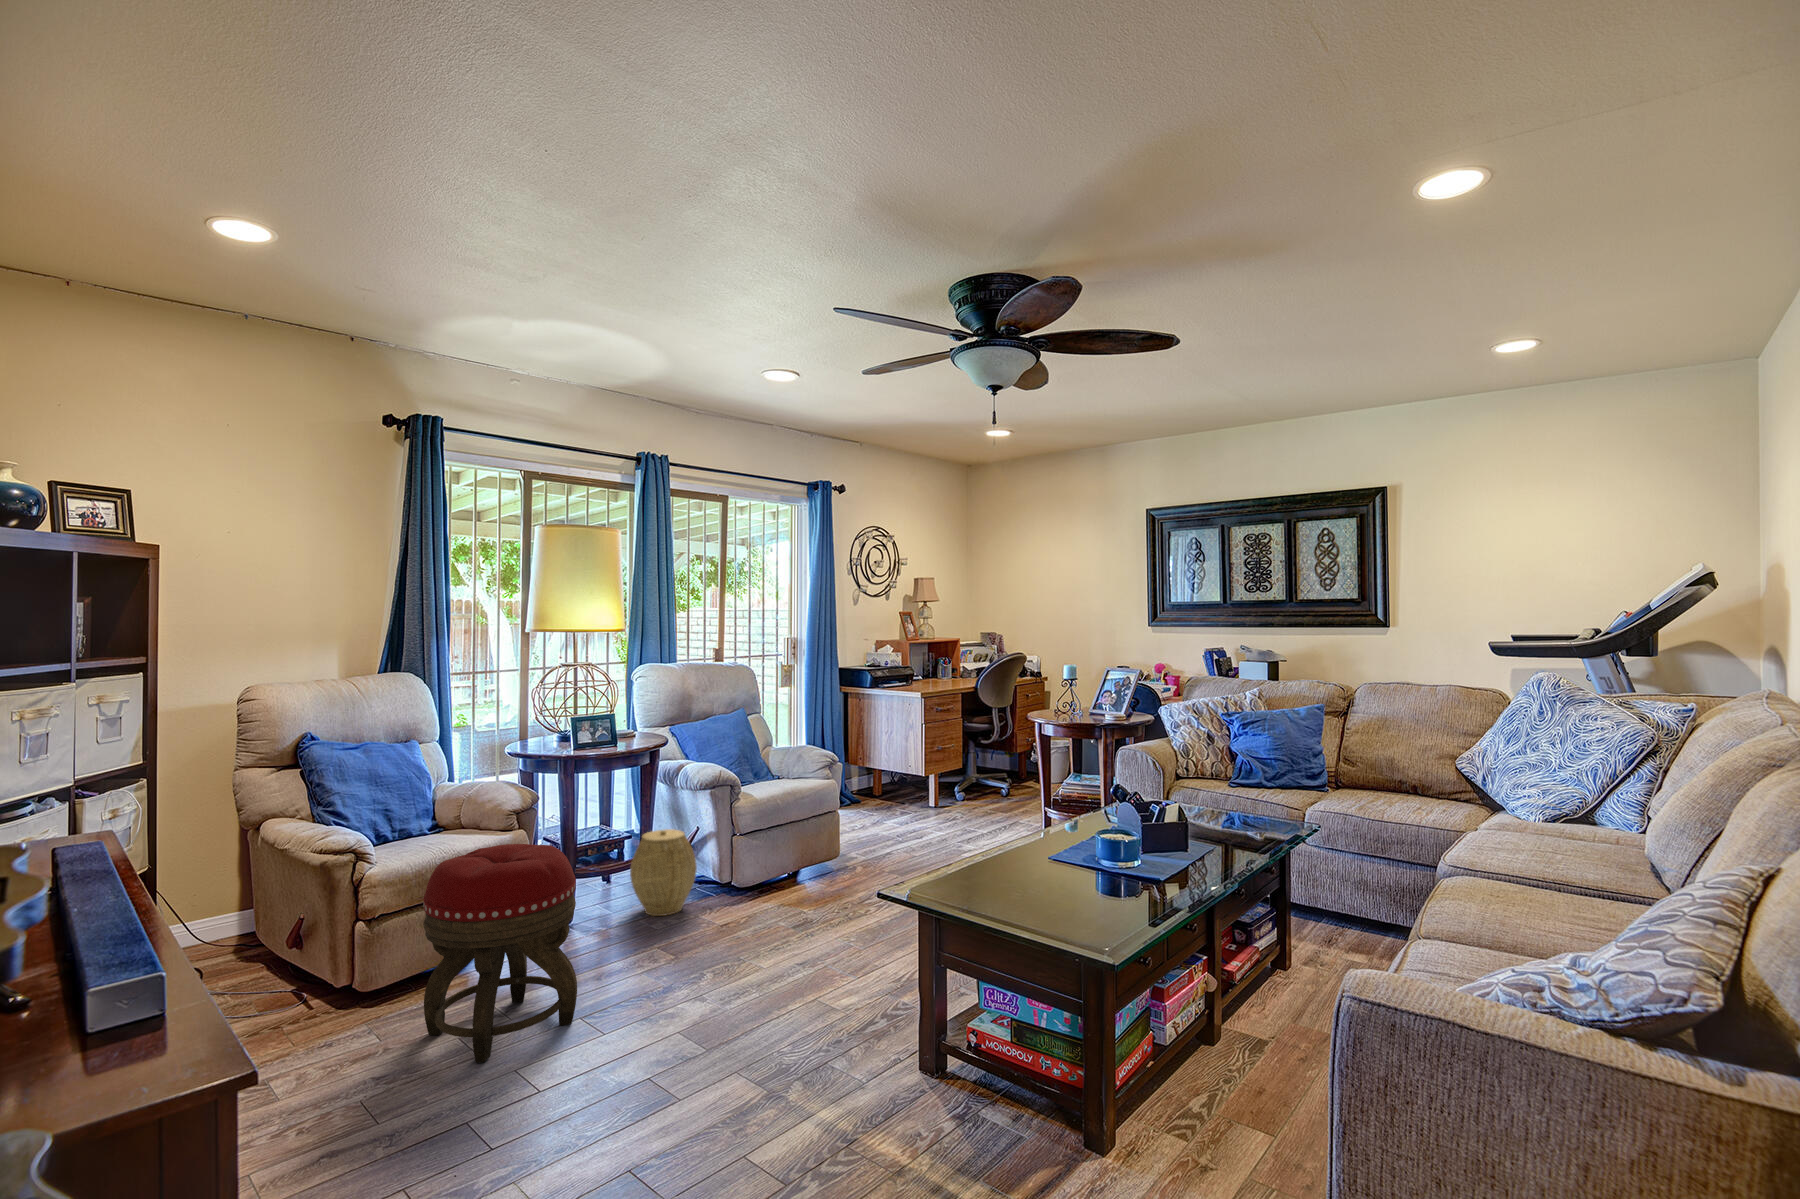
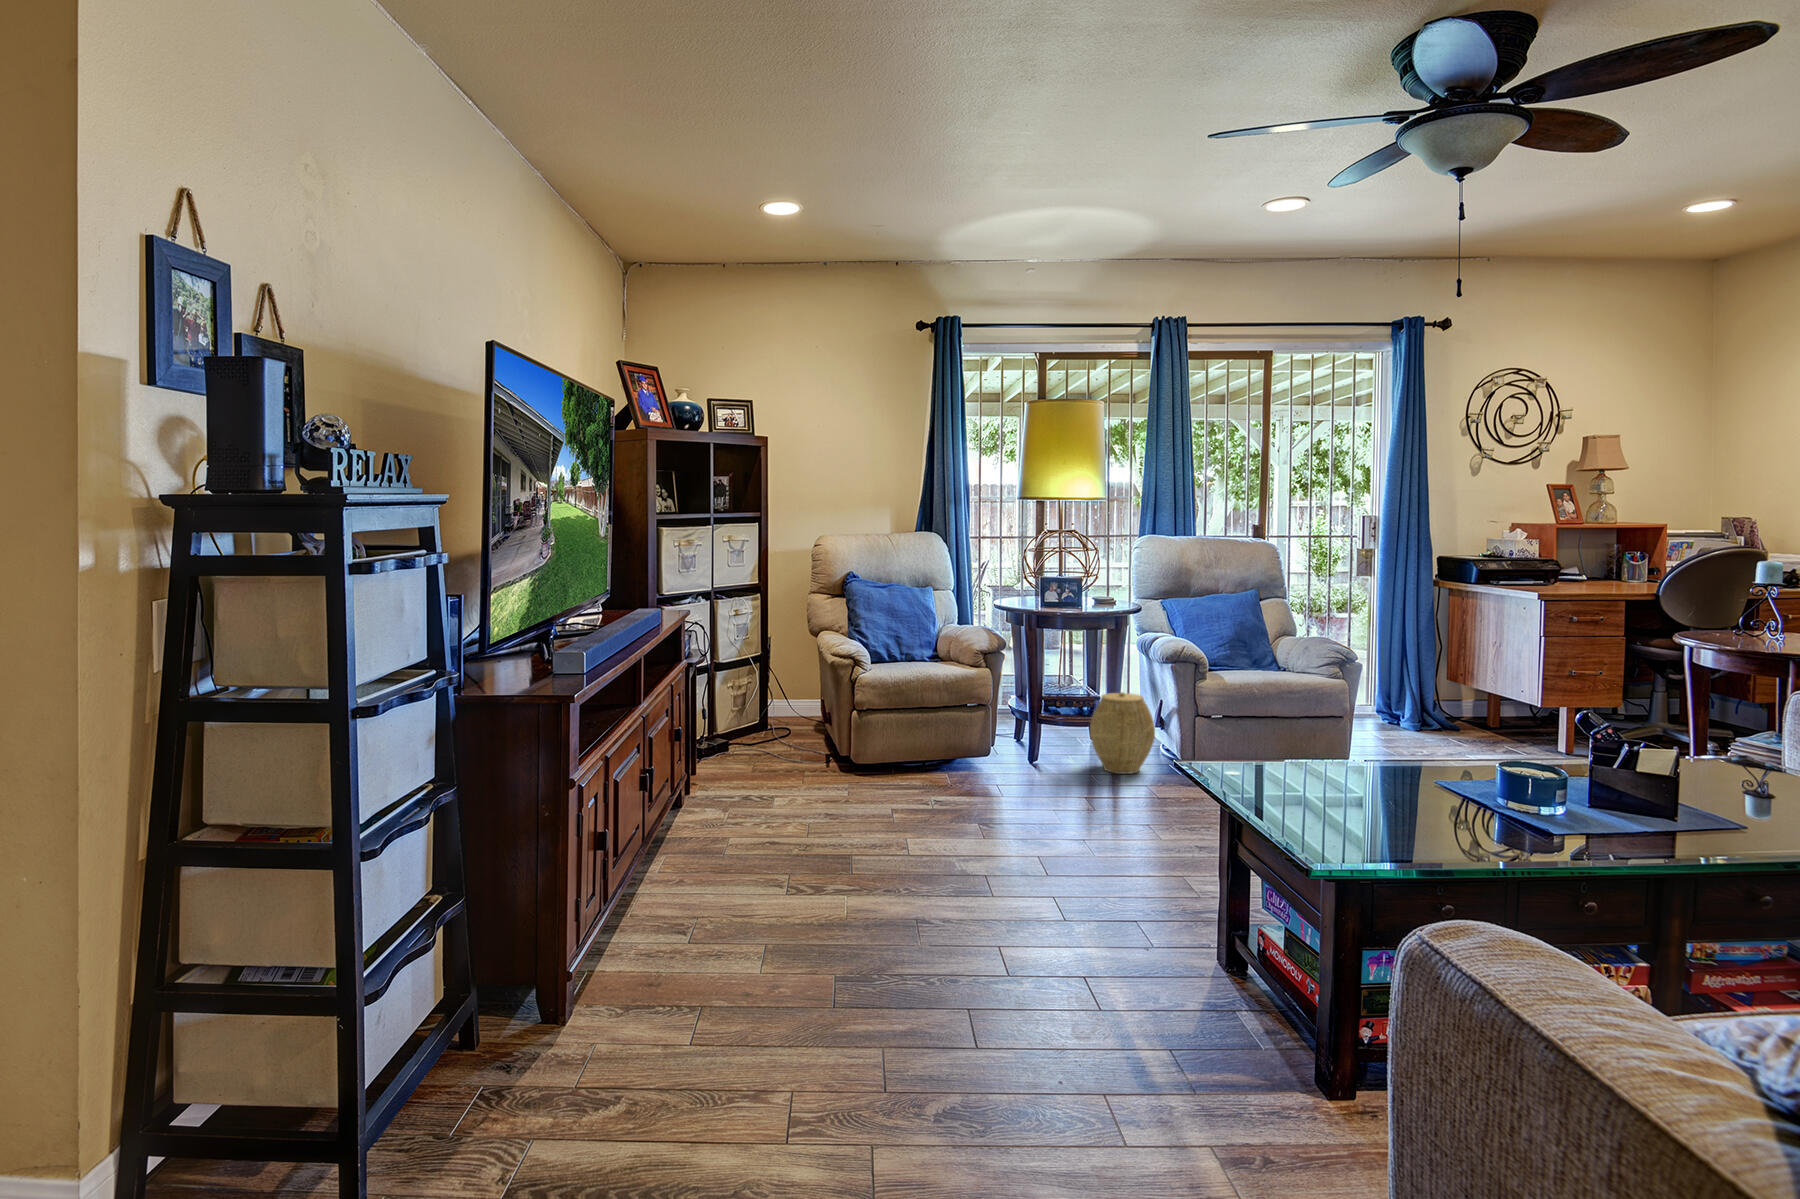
footstool: present [423,844,577,1063] -> none [864,666,979,827]

